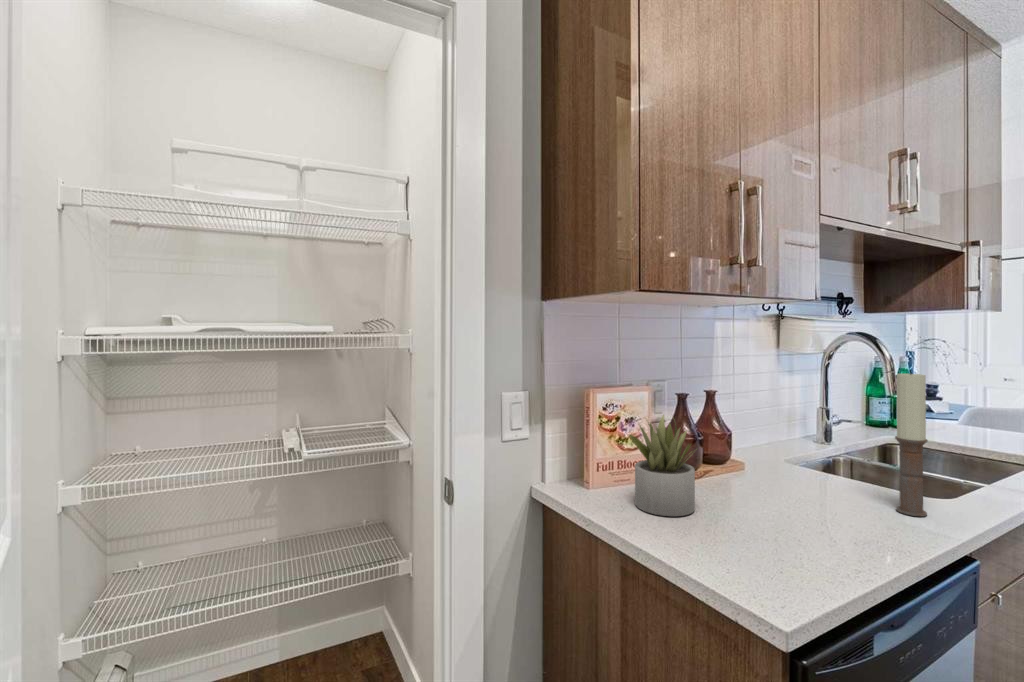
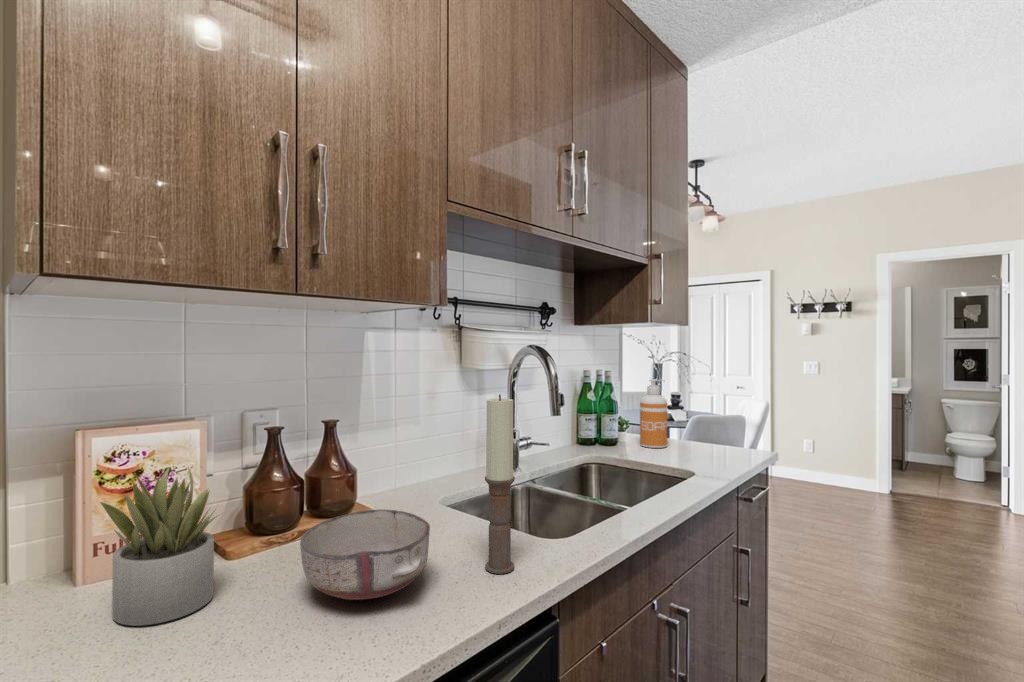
soap dispenser: none [943,365,979,433] -> present [640,379,667,448]
ceramic bowl: none [754,457,870,519] -> present [300,510,430,600]

